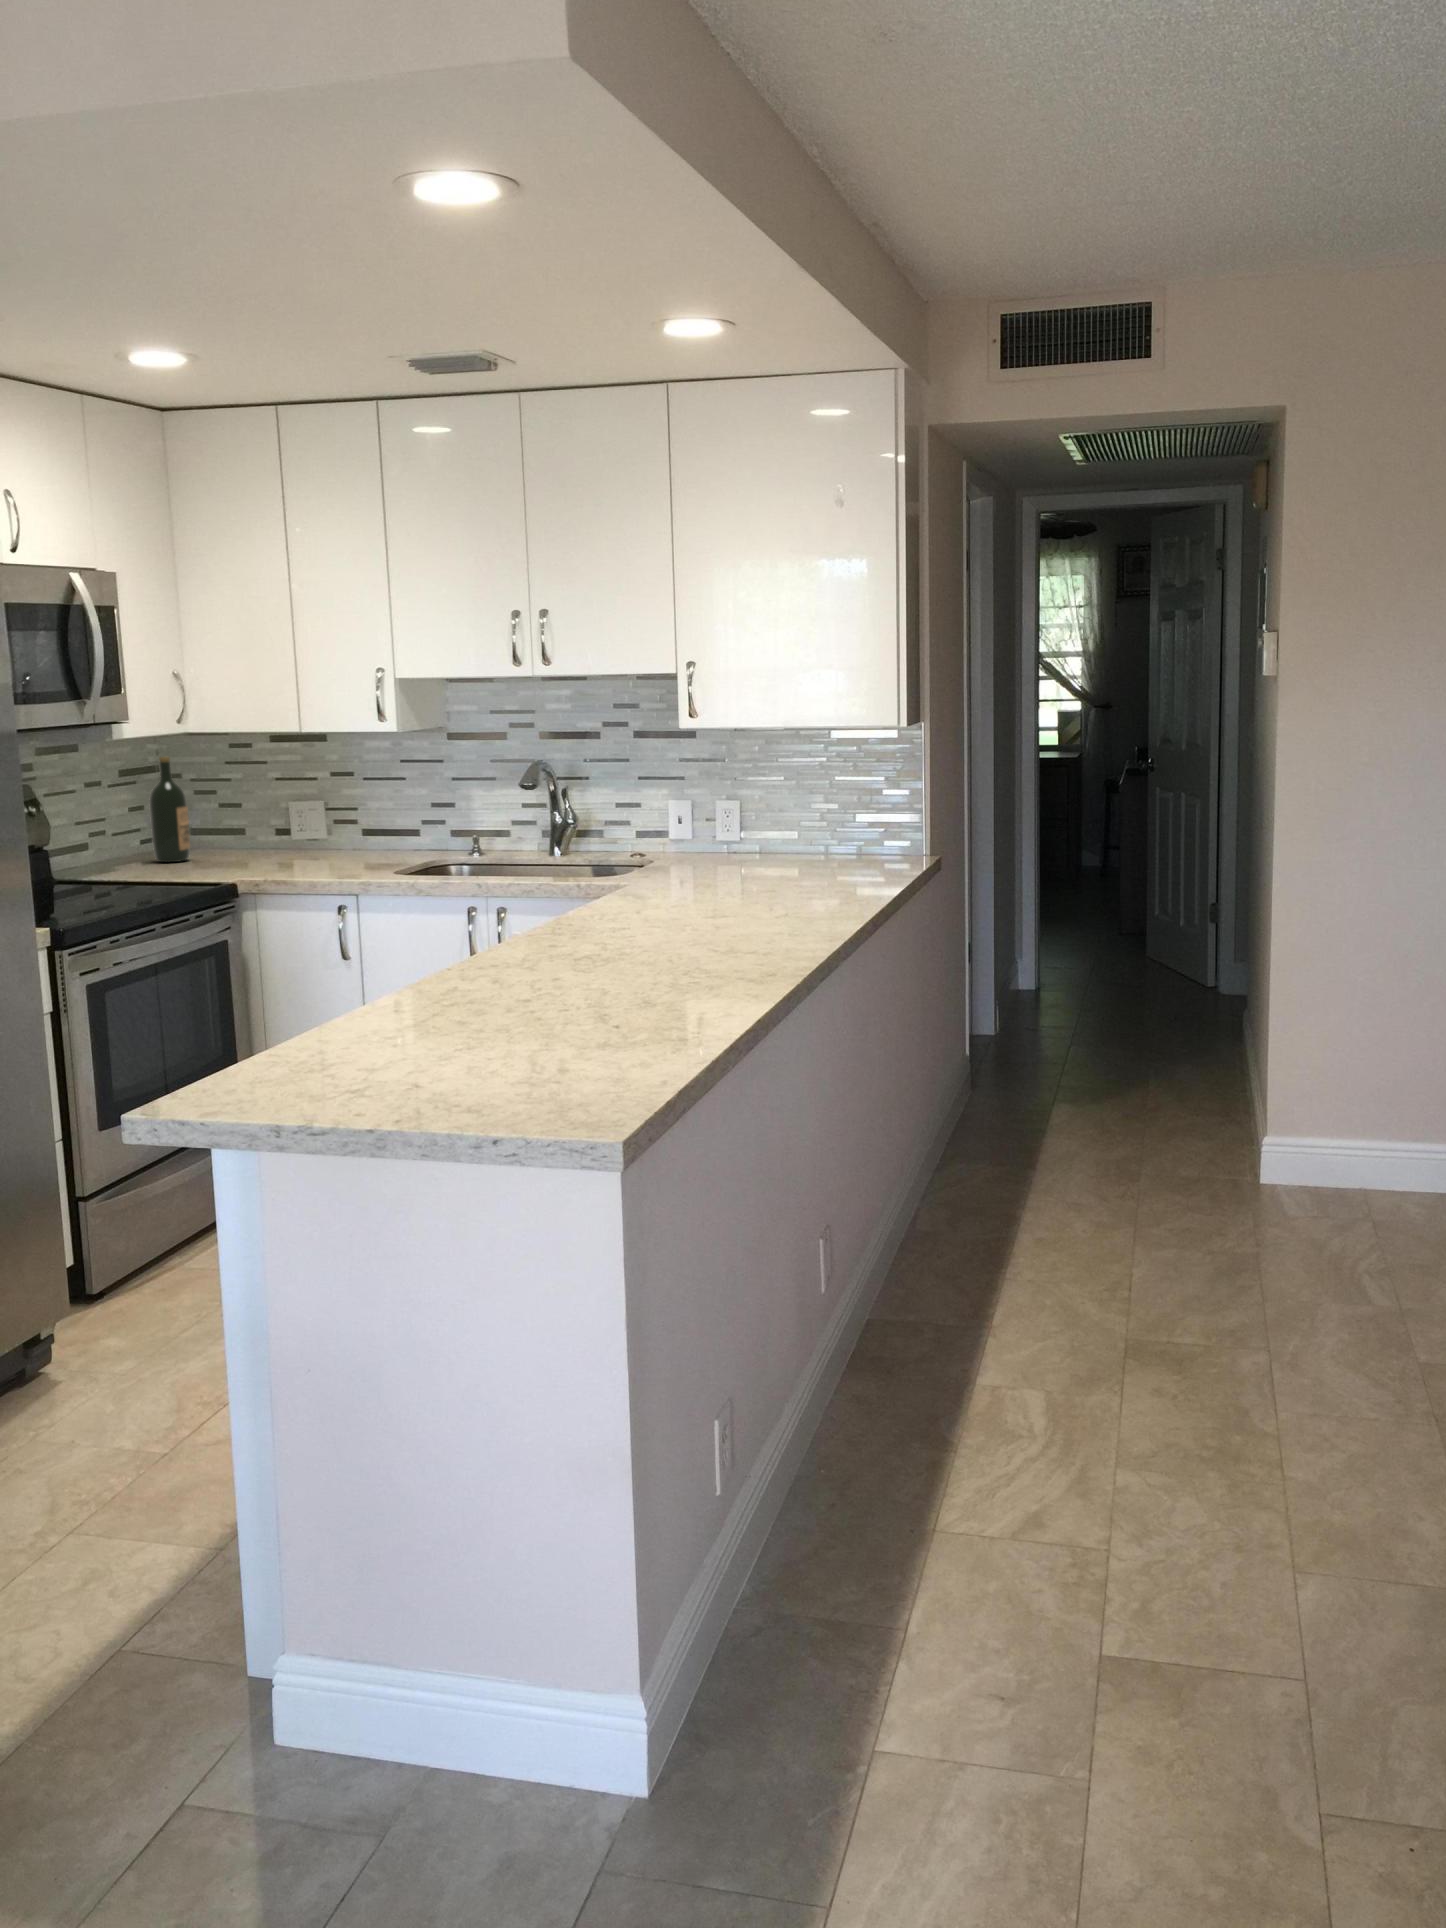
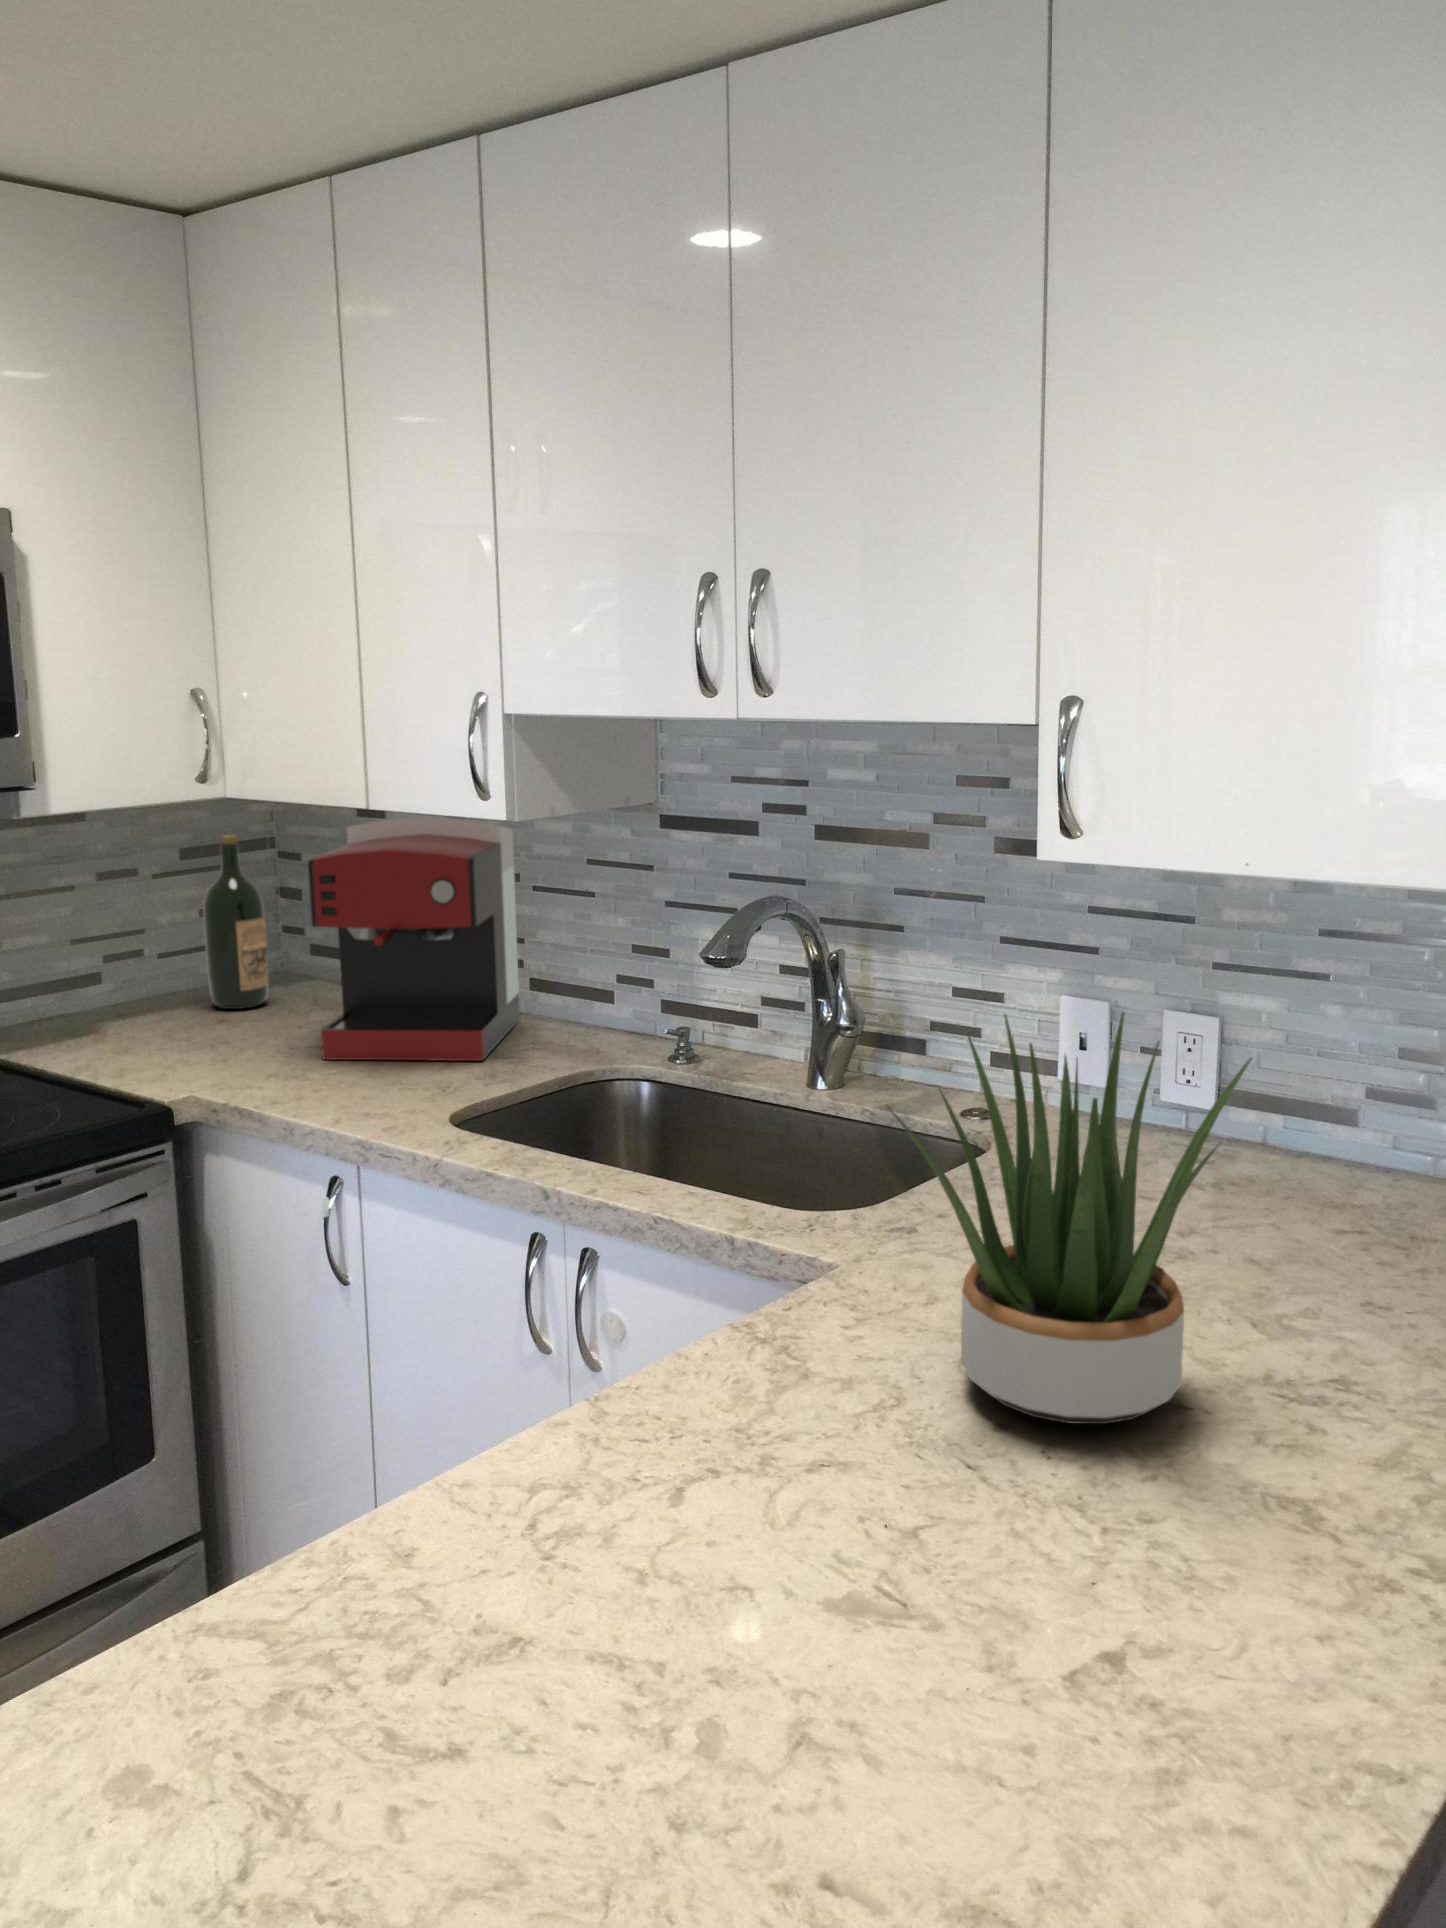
coffee maker: none [264,737,369,869] -> present [308,816,520,1061]
potted plant: none [664,763,767,894] -> present [889,1012,1252,1424]

